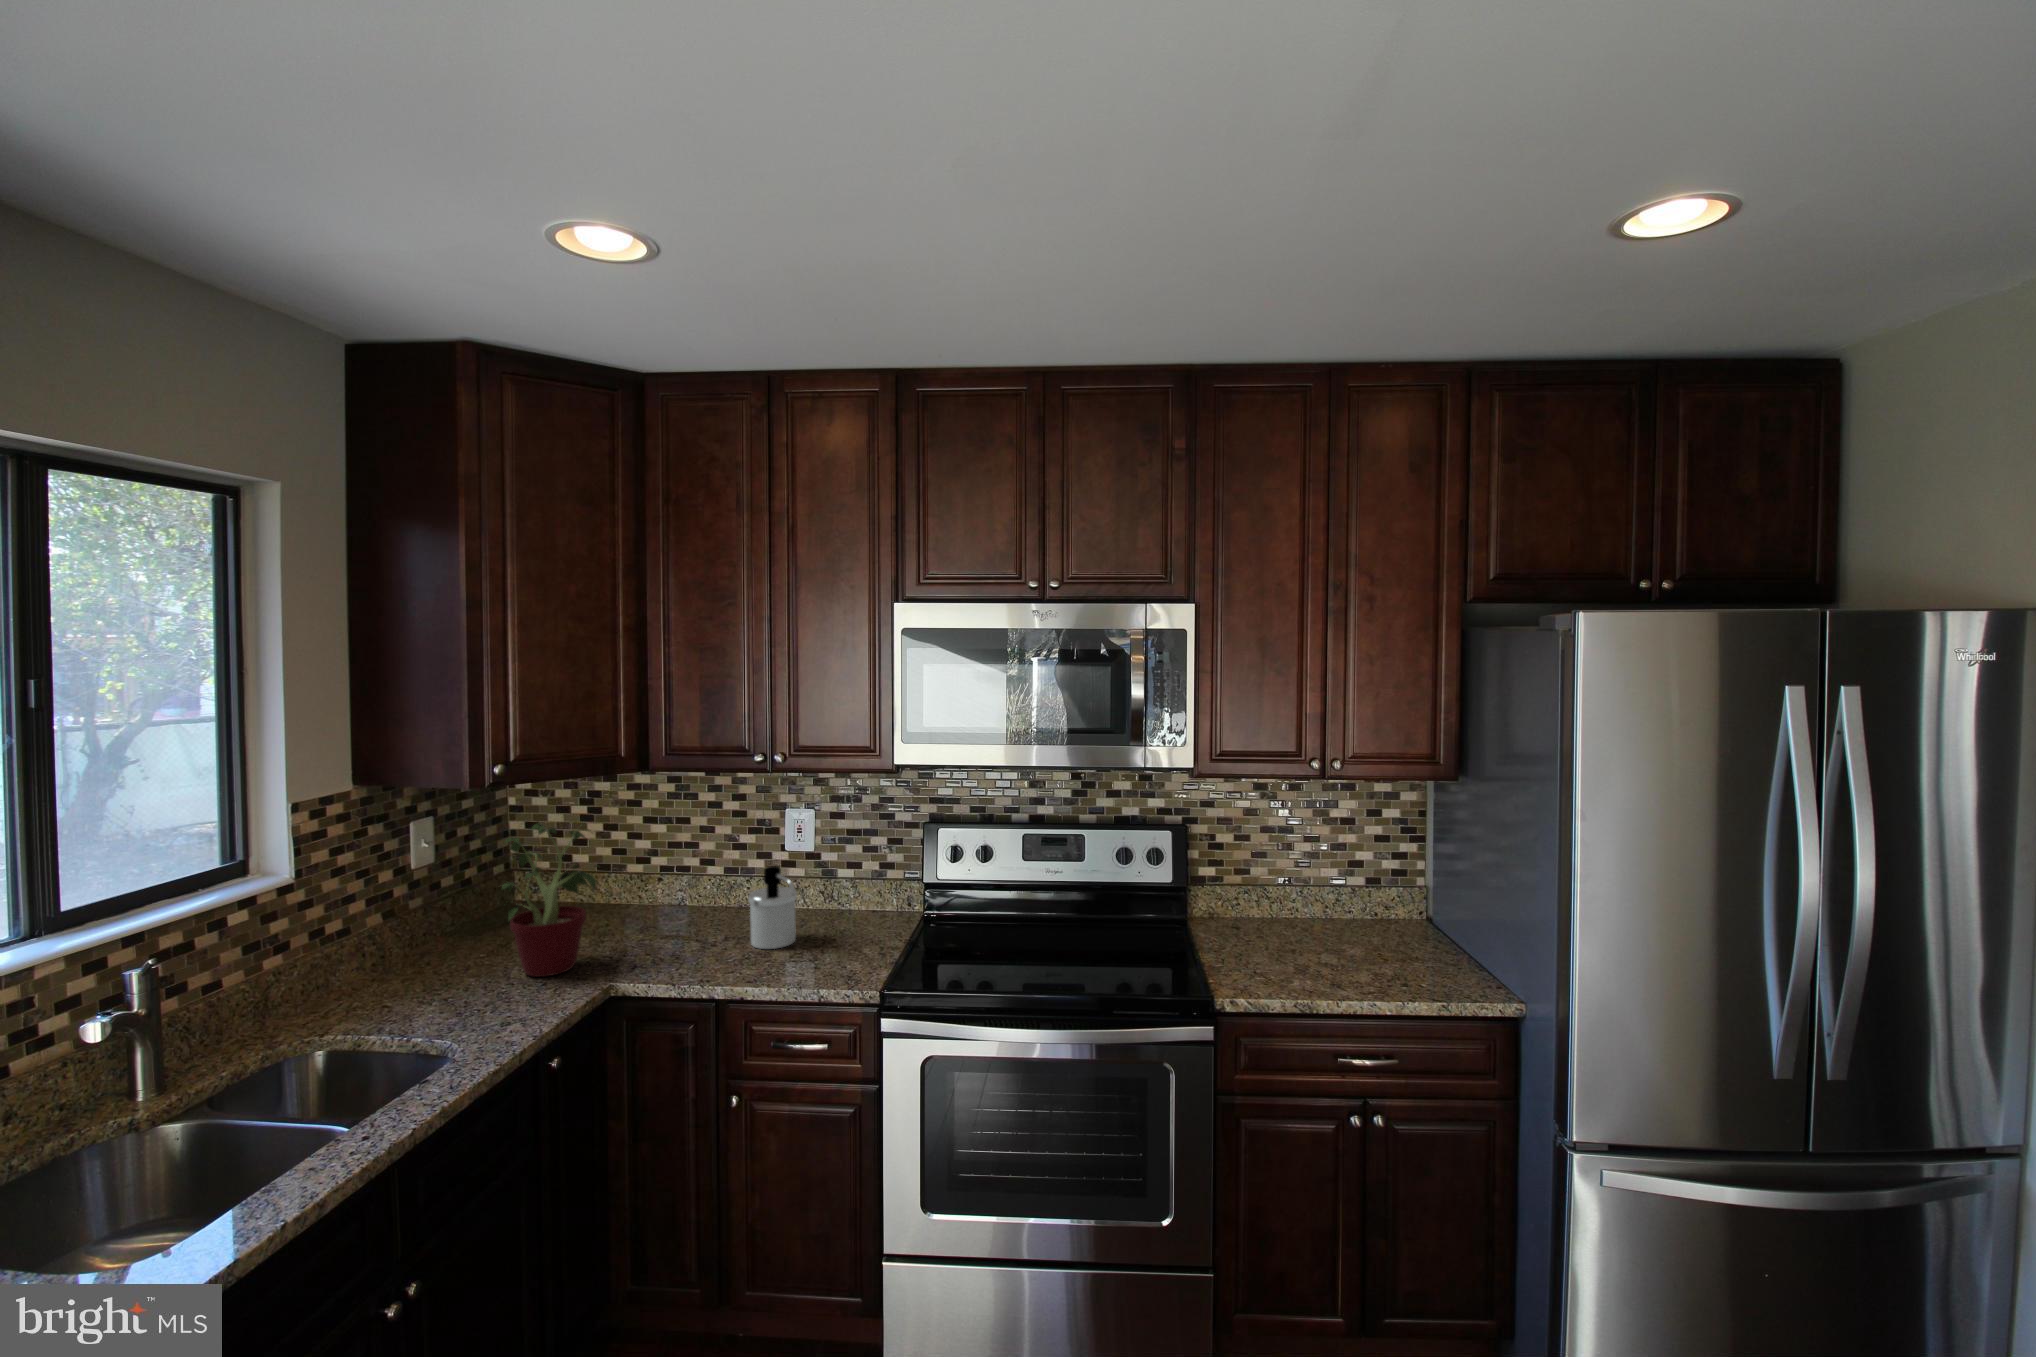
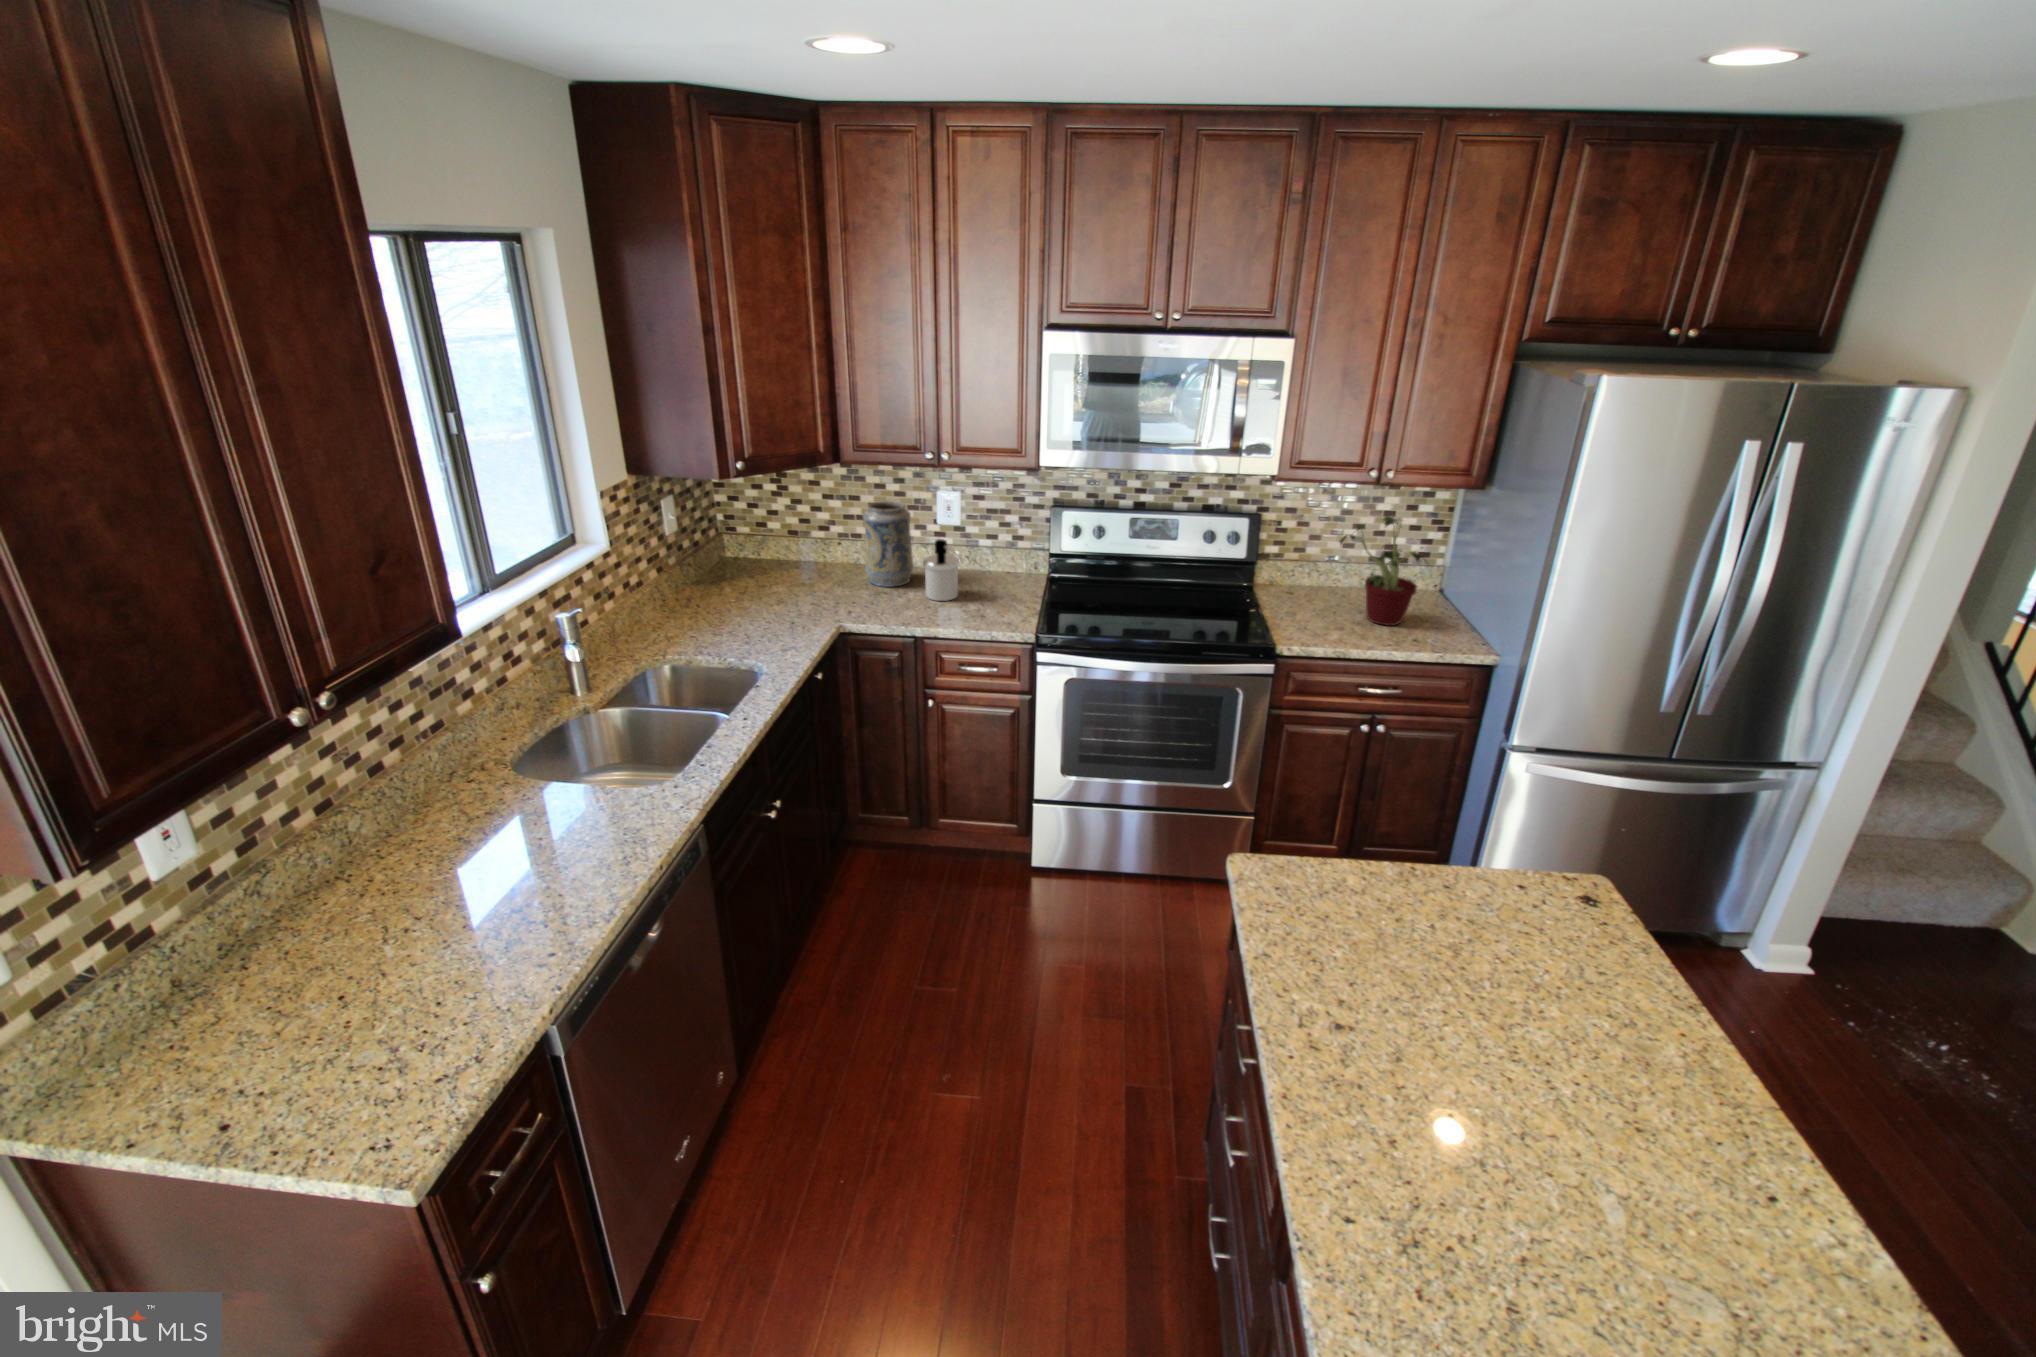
decorative vase: none [681,821,747,933] -> present [863,501,914,587]
potted plant: present [501,824,598,977] -> present [1339,516,1422,626]

